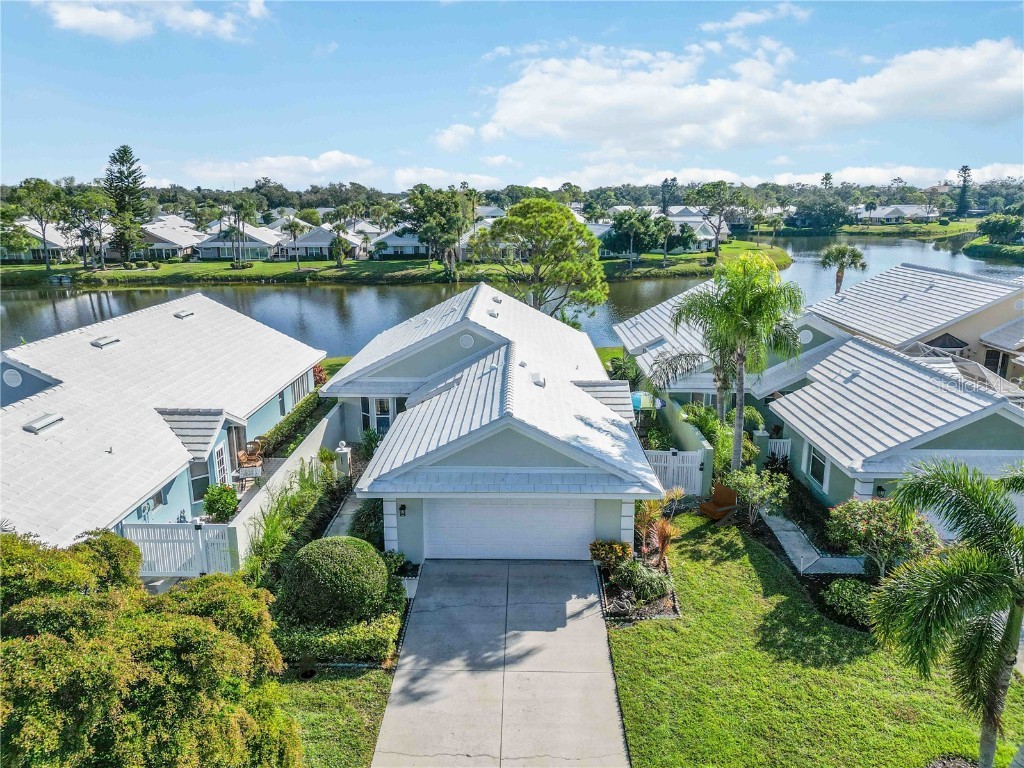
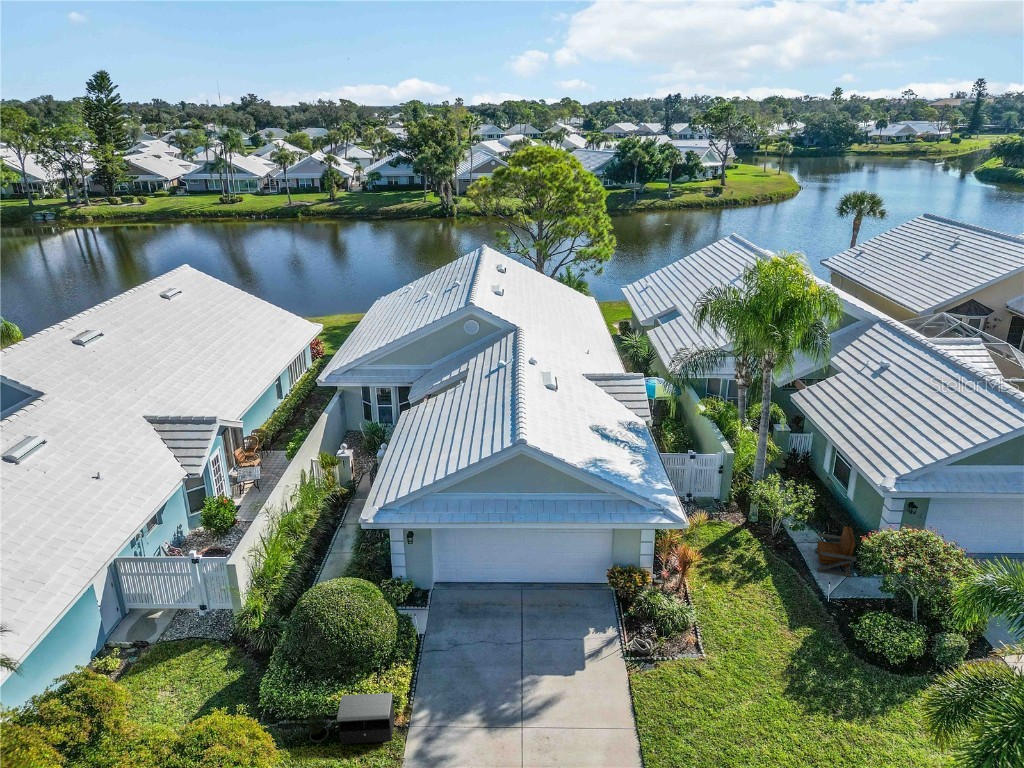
lounge chair: present [695,483,741,527] -> present [815,526,856,577]
storage bench: none [326,634,381,682] -> present [337,693,394,744]

